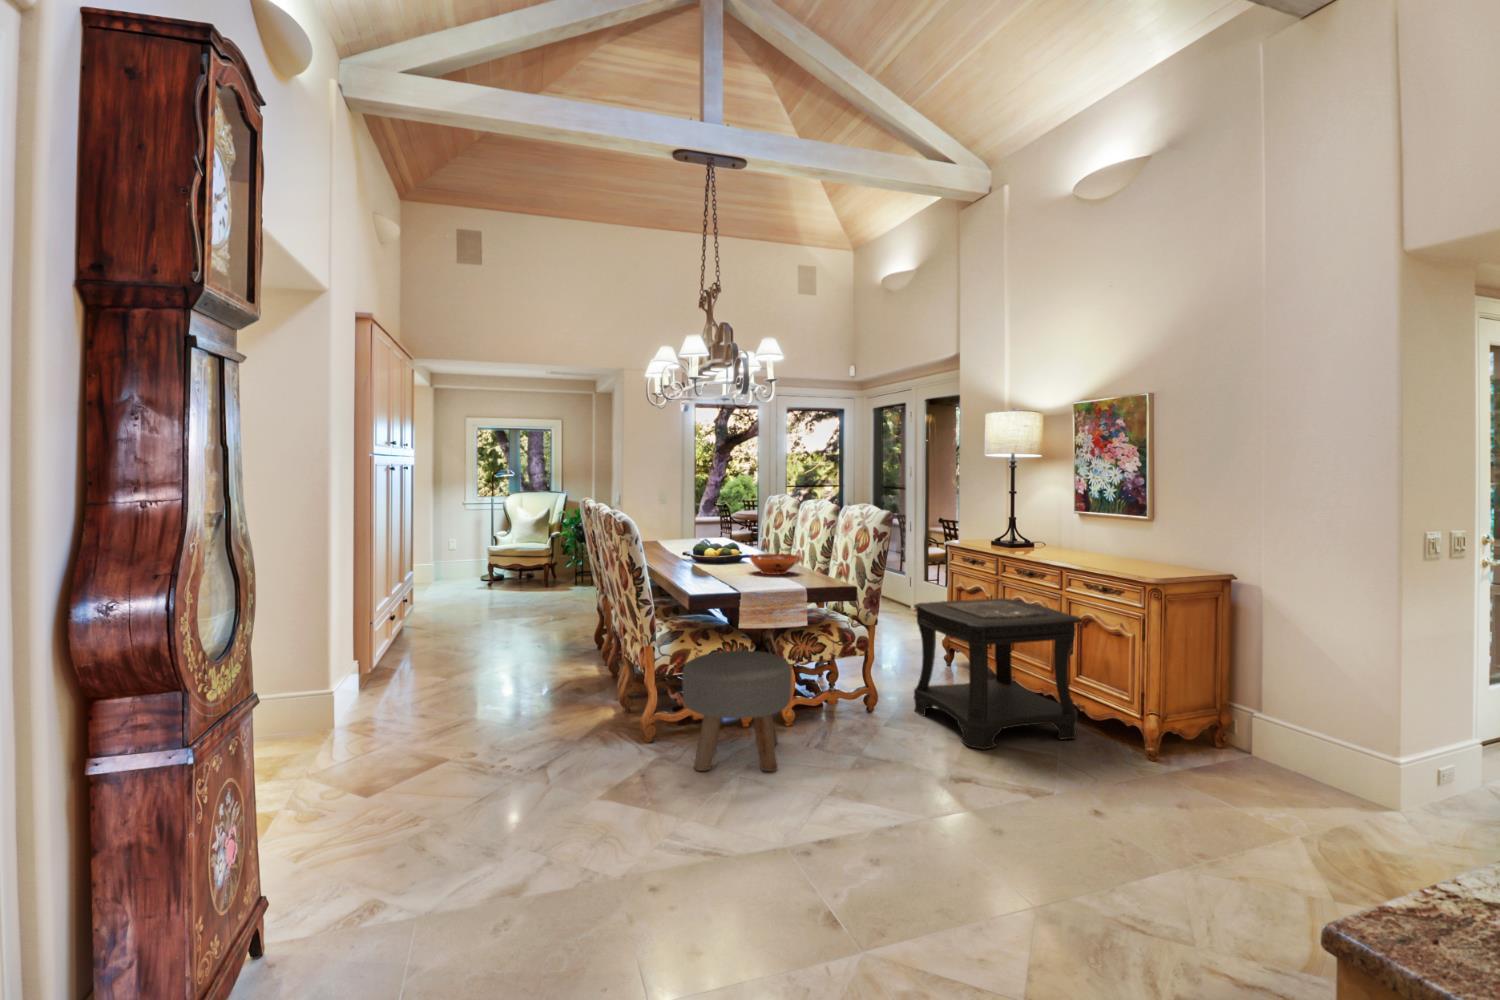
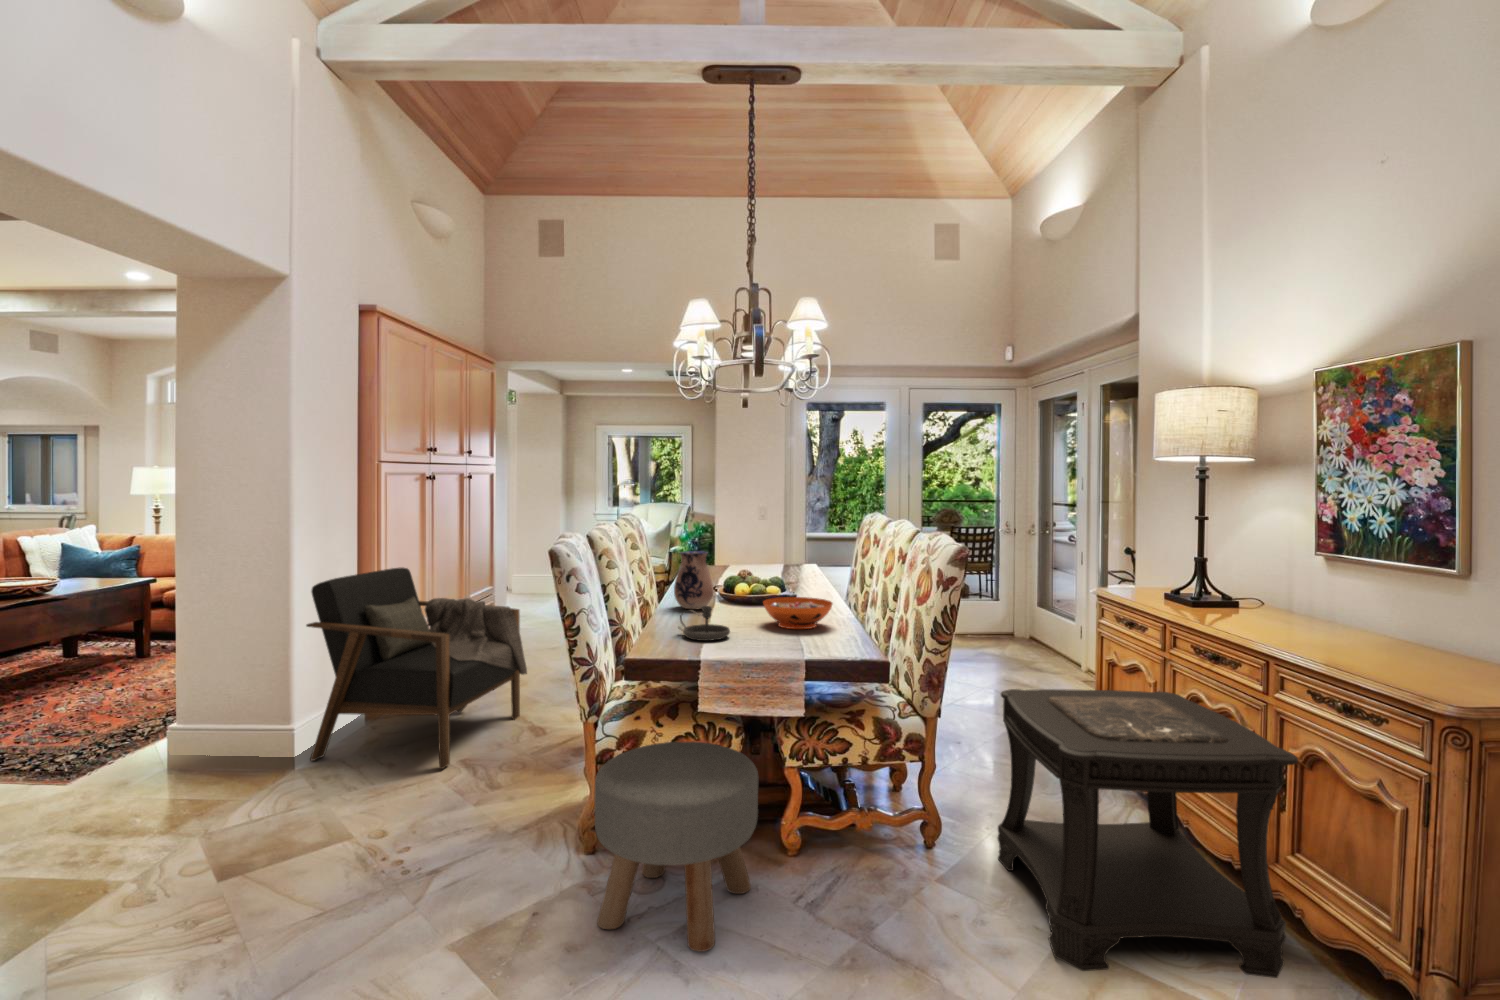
ceramic pitcher: none [670,524,700,568] -> present [674,551,713,609]
armchair: none [346,550,519,716] -> present [306,568,527,769]
candlestick: none [705,559,744,582] -> present [679,606,730,641]

